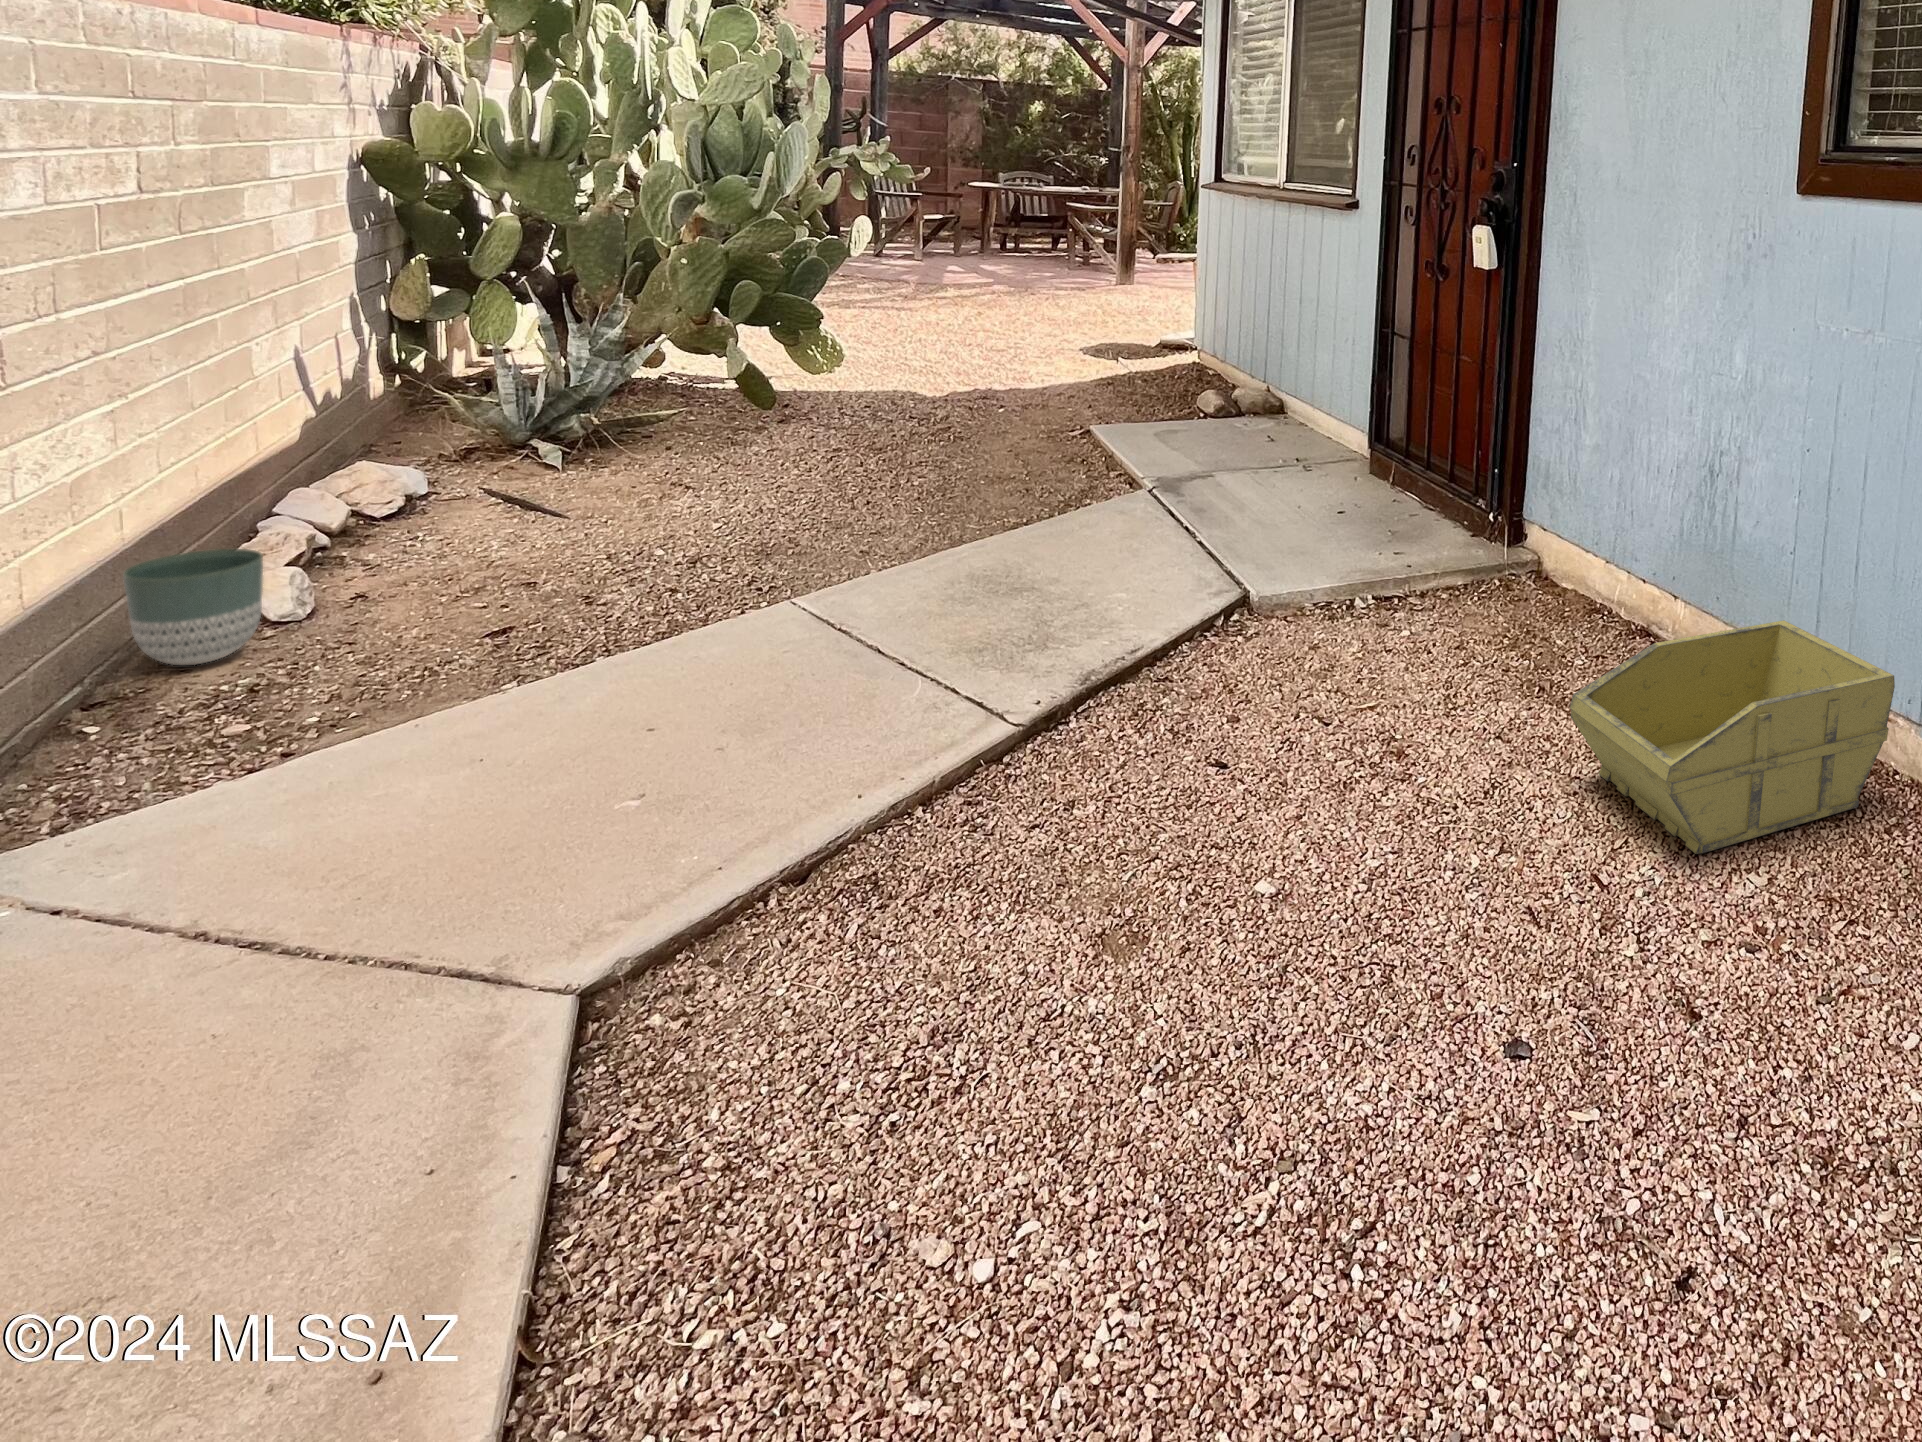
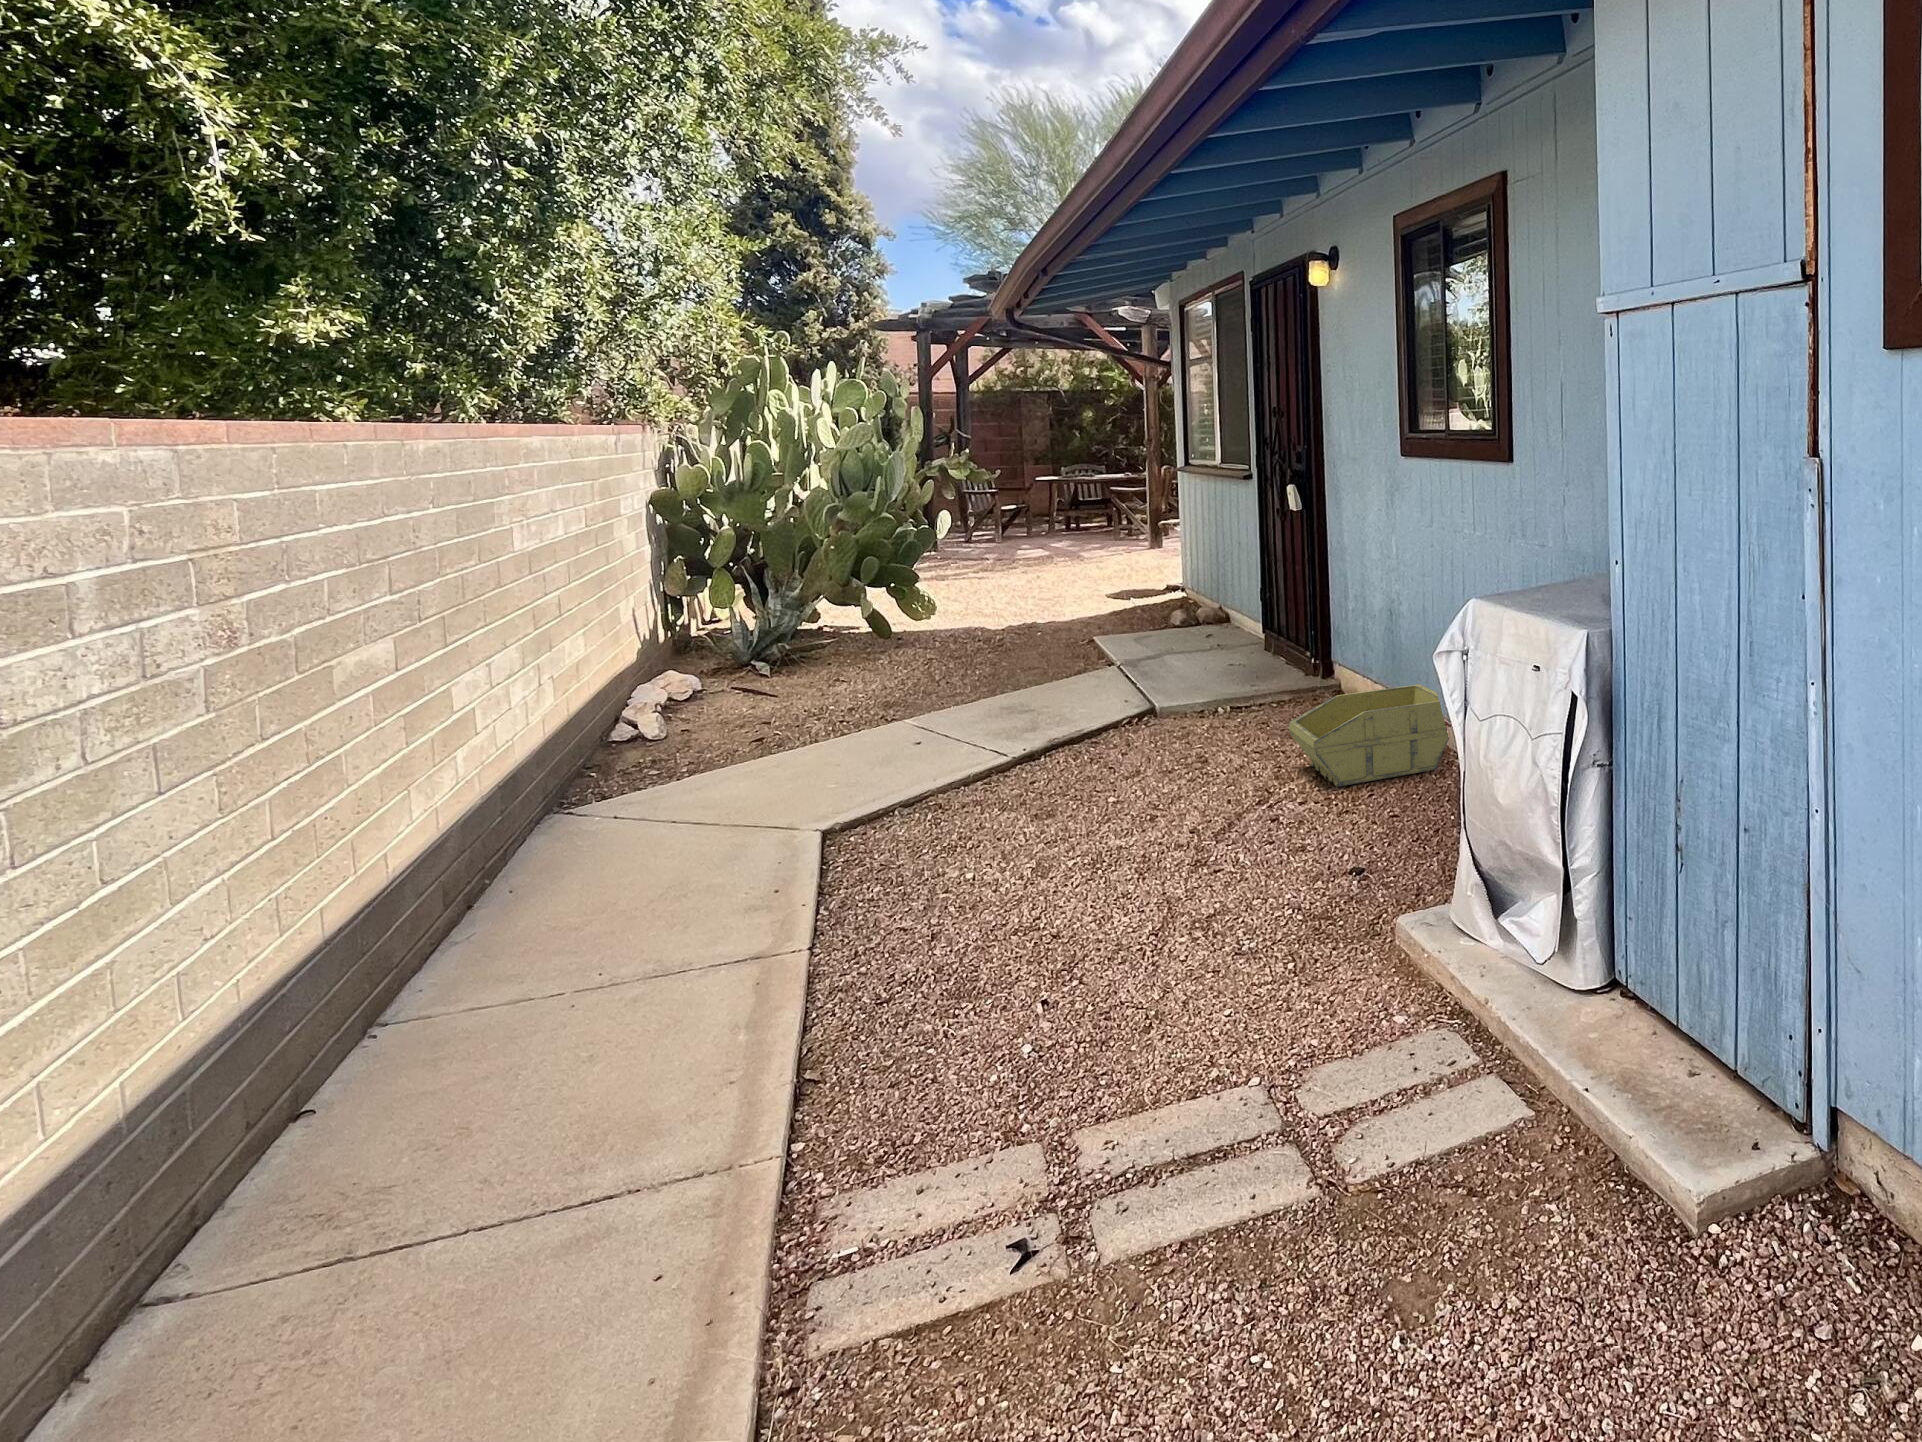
planter: present [123,549,263,665] -> none [580,702,640,758]

